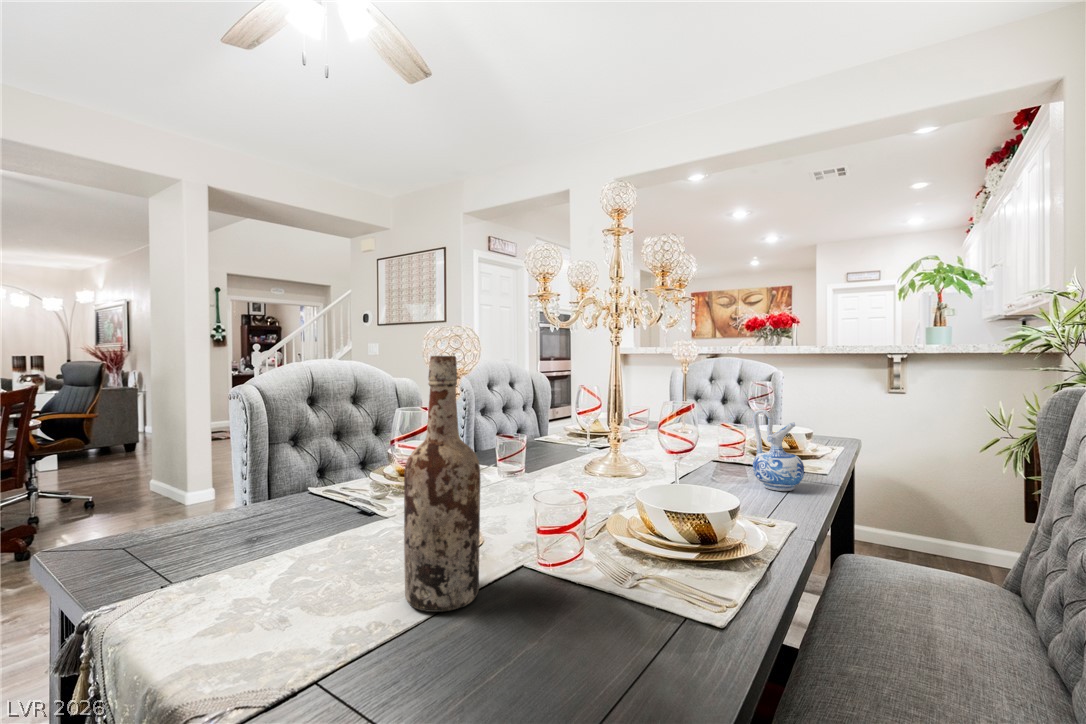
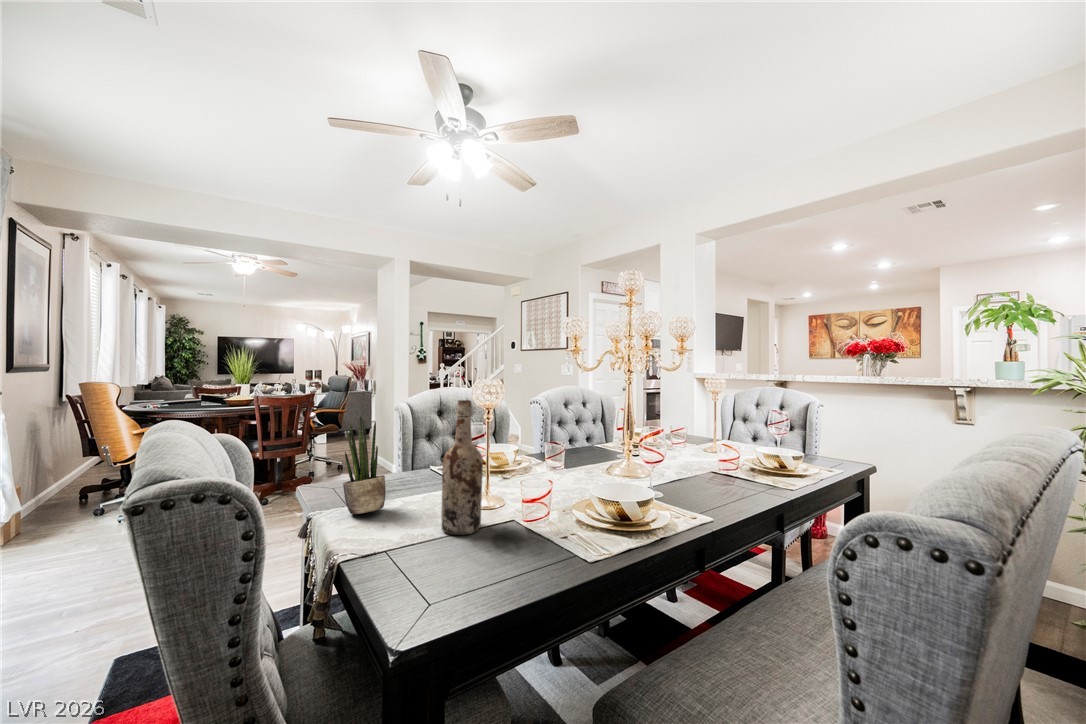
potted plant: none [170,397,265,600] -> present [343,417,386,514]
ceramic pitcher: present [753,409,804,491] -> none [719,436,757,498]

